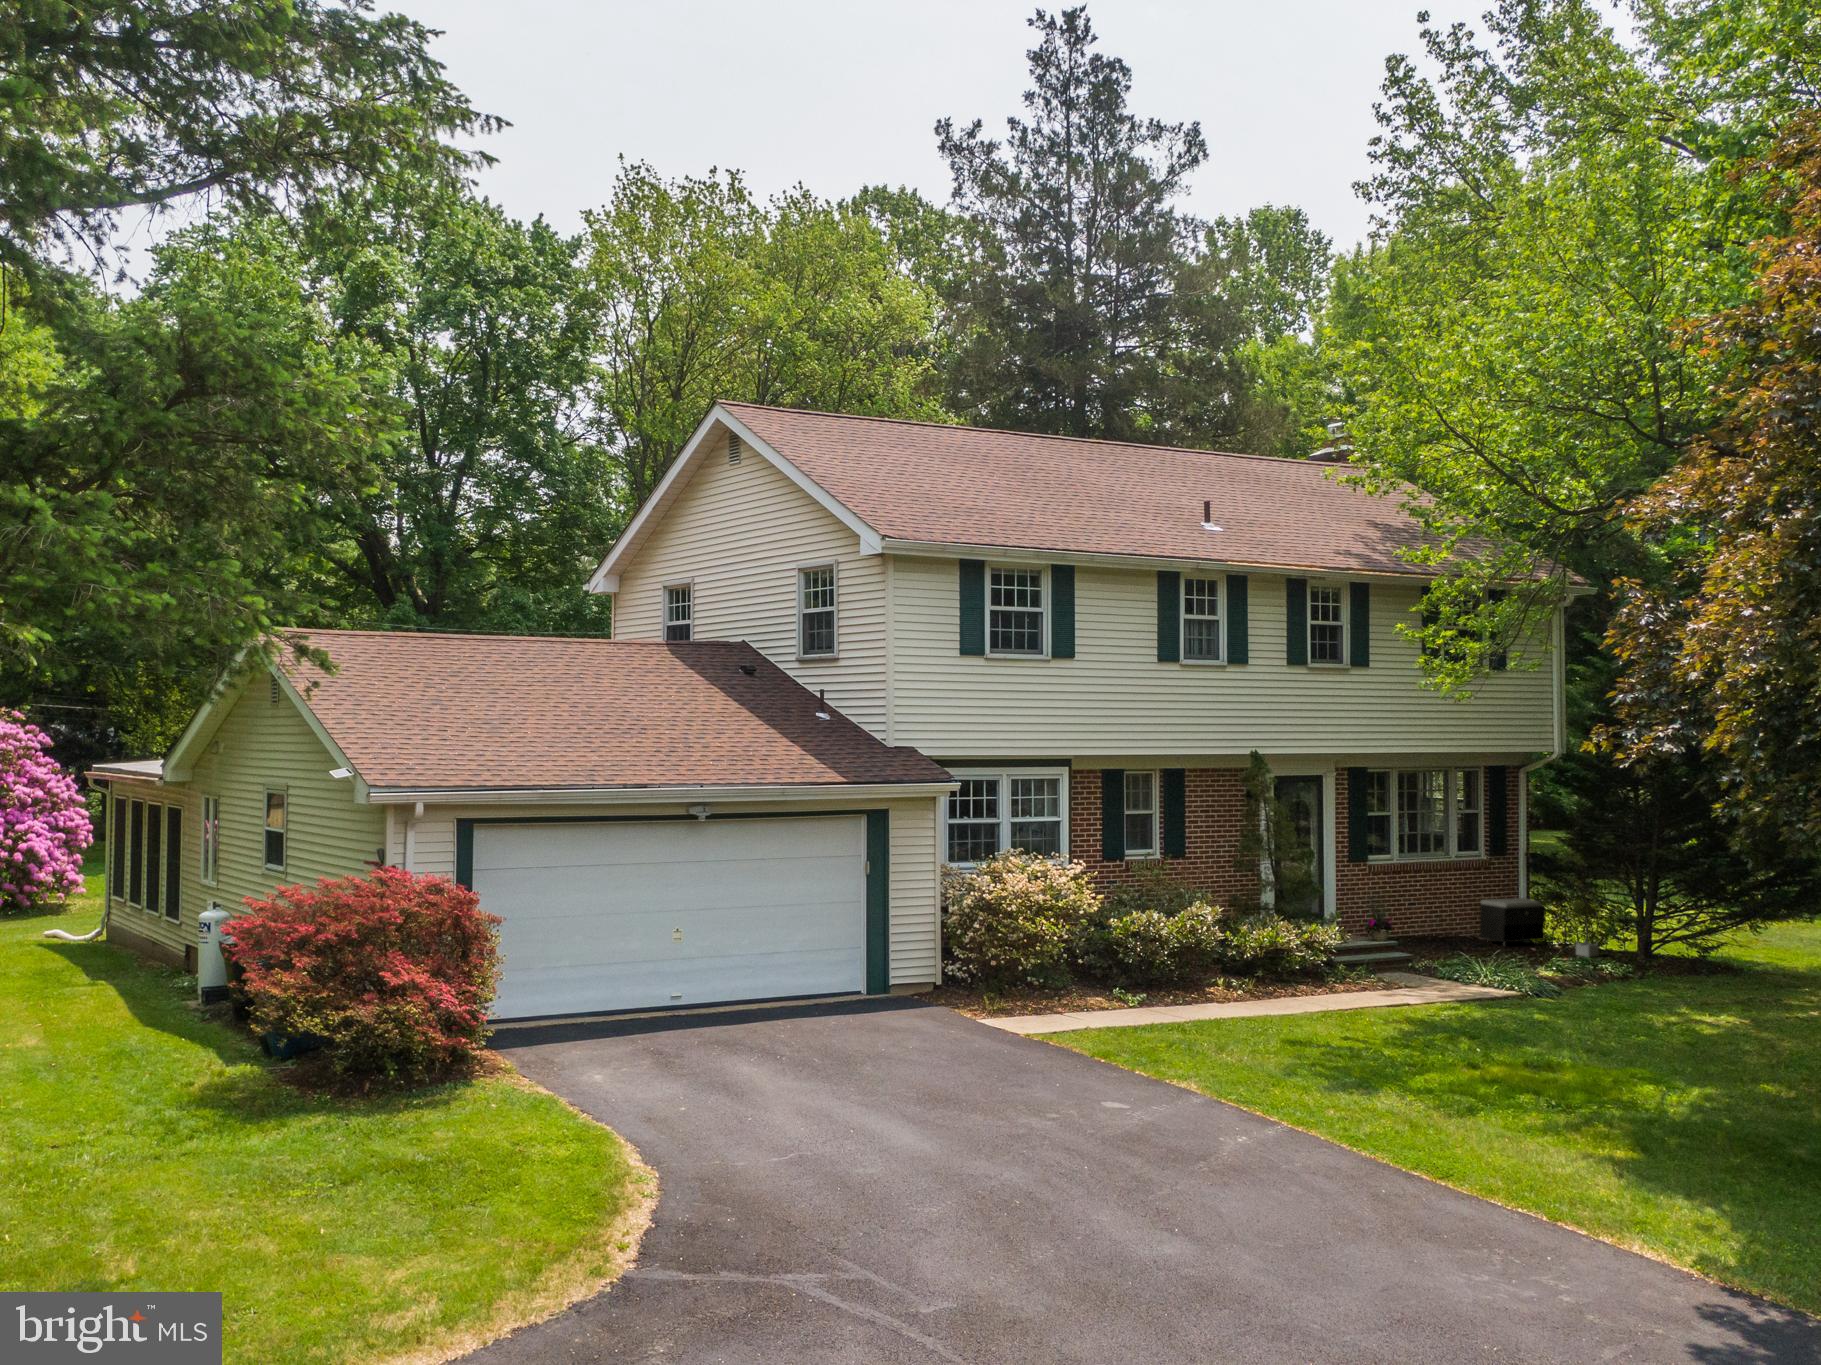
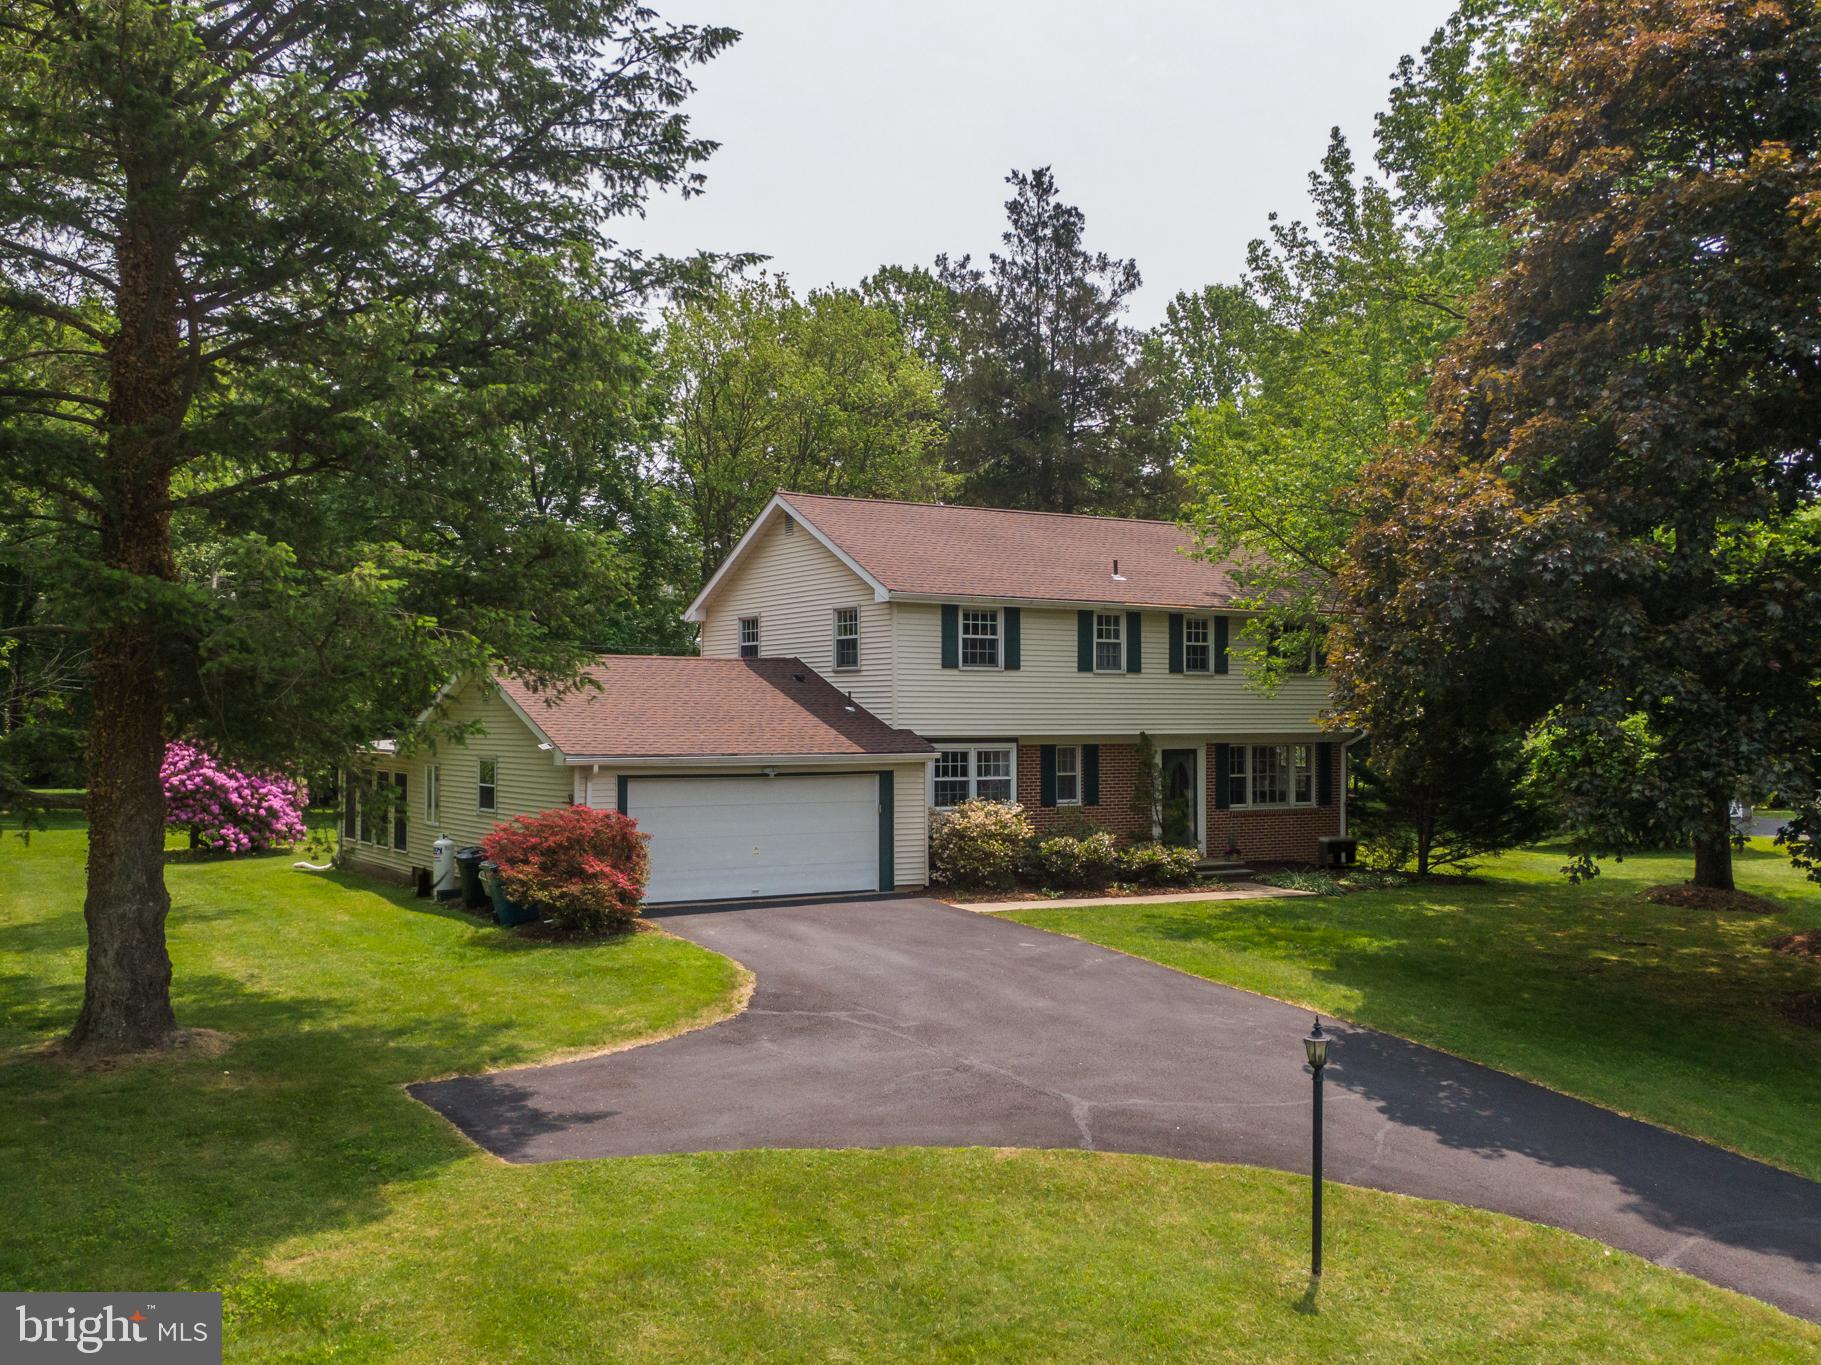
potted tree: present [1573,900,1598,957] -> none [1372,835,1390,875]
watering can: none [138,960,199,1007] -> present [414,867,448,896]

